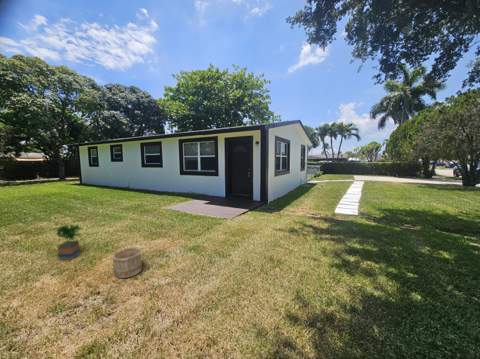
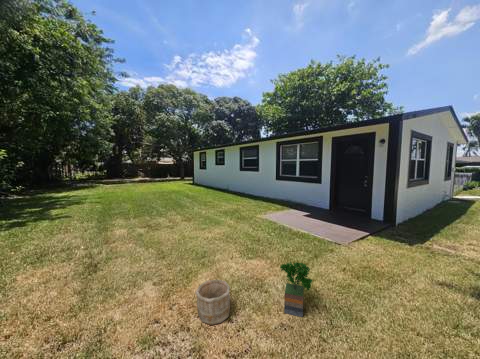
potted tree: present [57,225,81,260] -> present [280,262,312,317]

